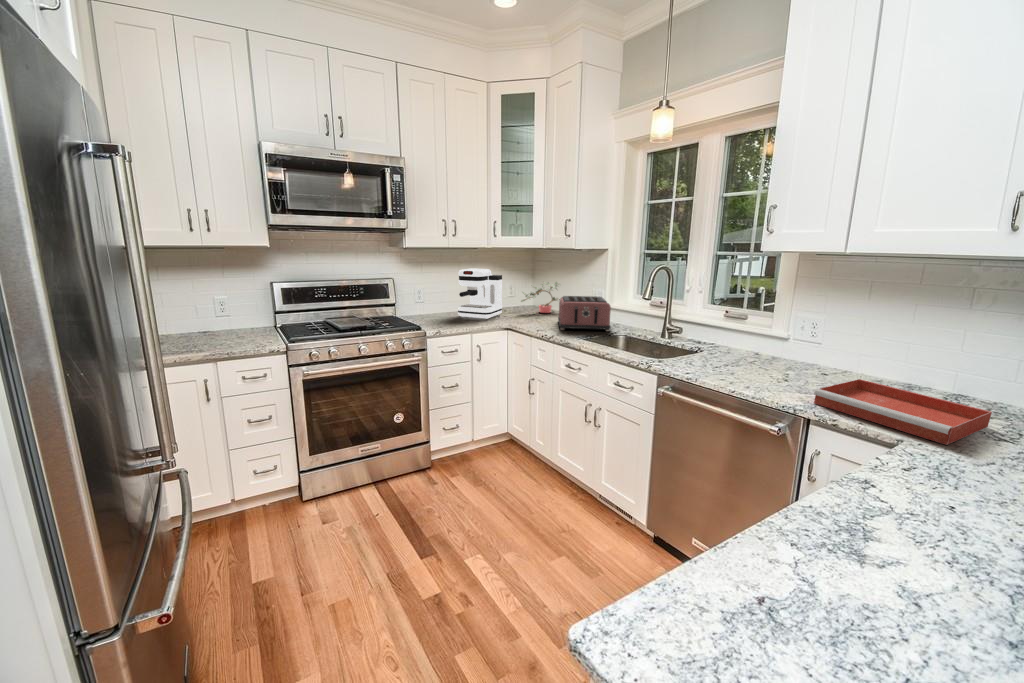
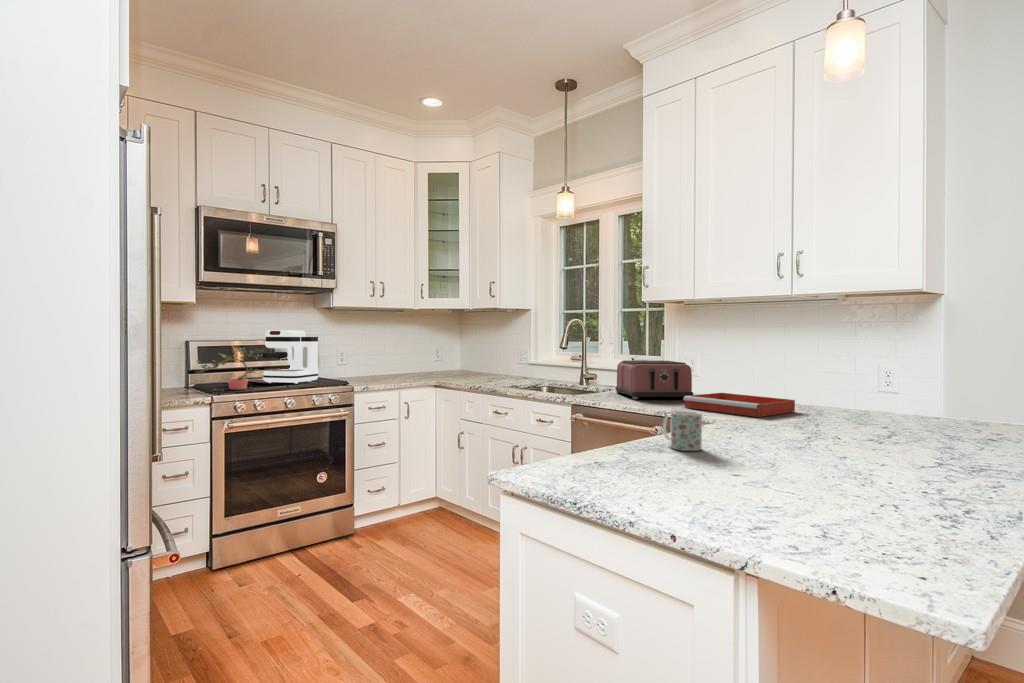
coffee maker: present [458,269,502,319] -> present [262,330,318,384]
potted plant: present [521,282,558,314] -> present [195,348,261,390]
toaster: present [558,296,611,331] -> present [615,360,693,399]
mug: none [861,519,967,612] -> present [663,411,702,451]

